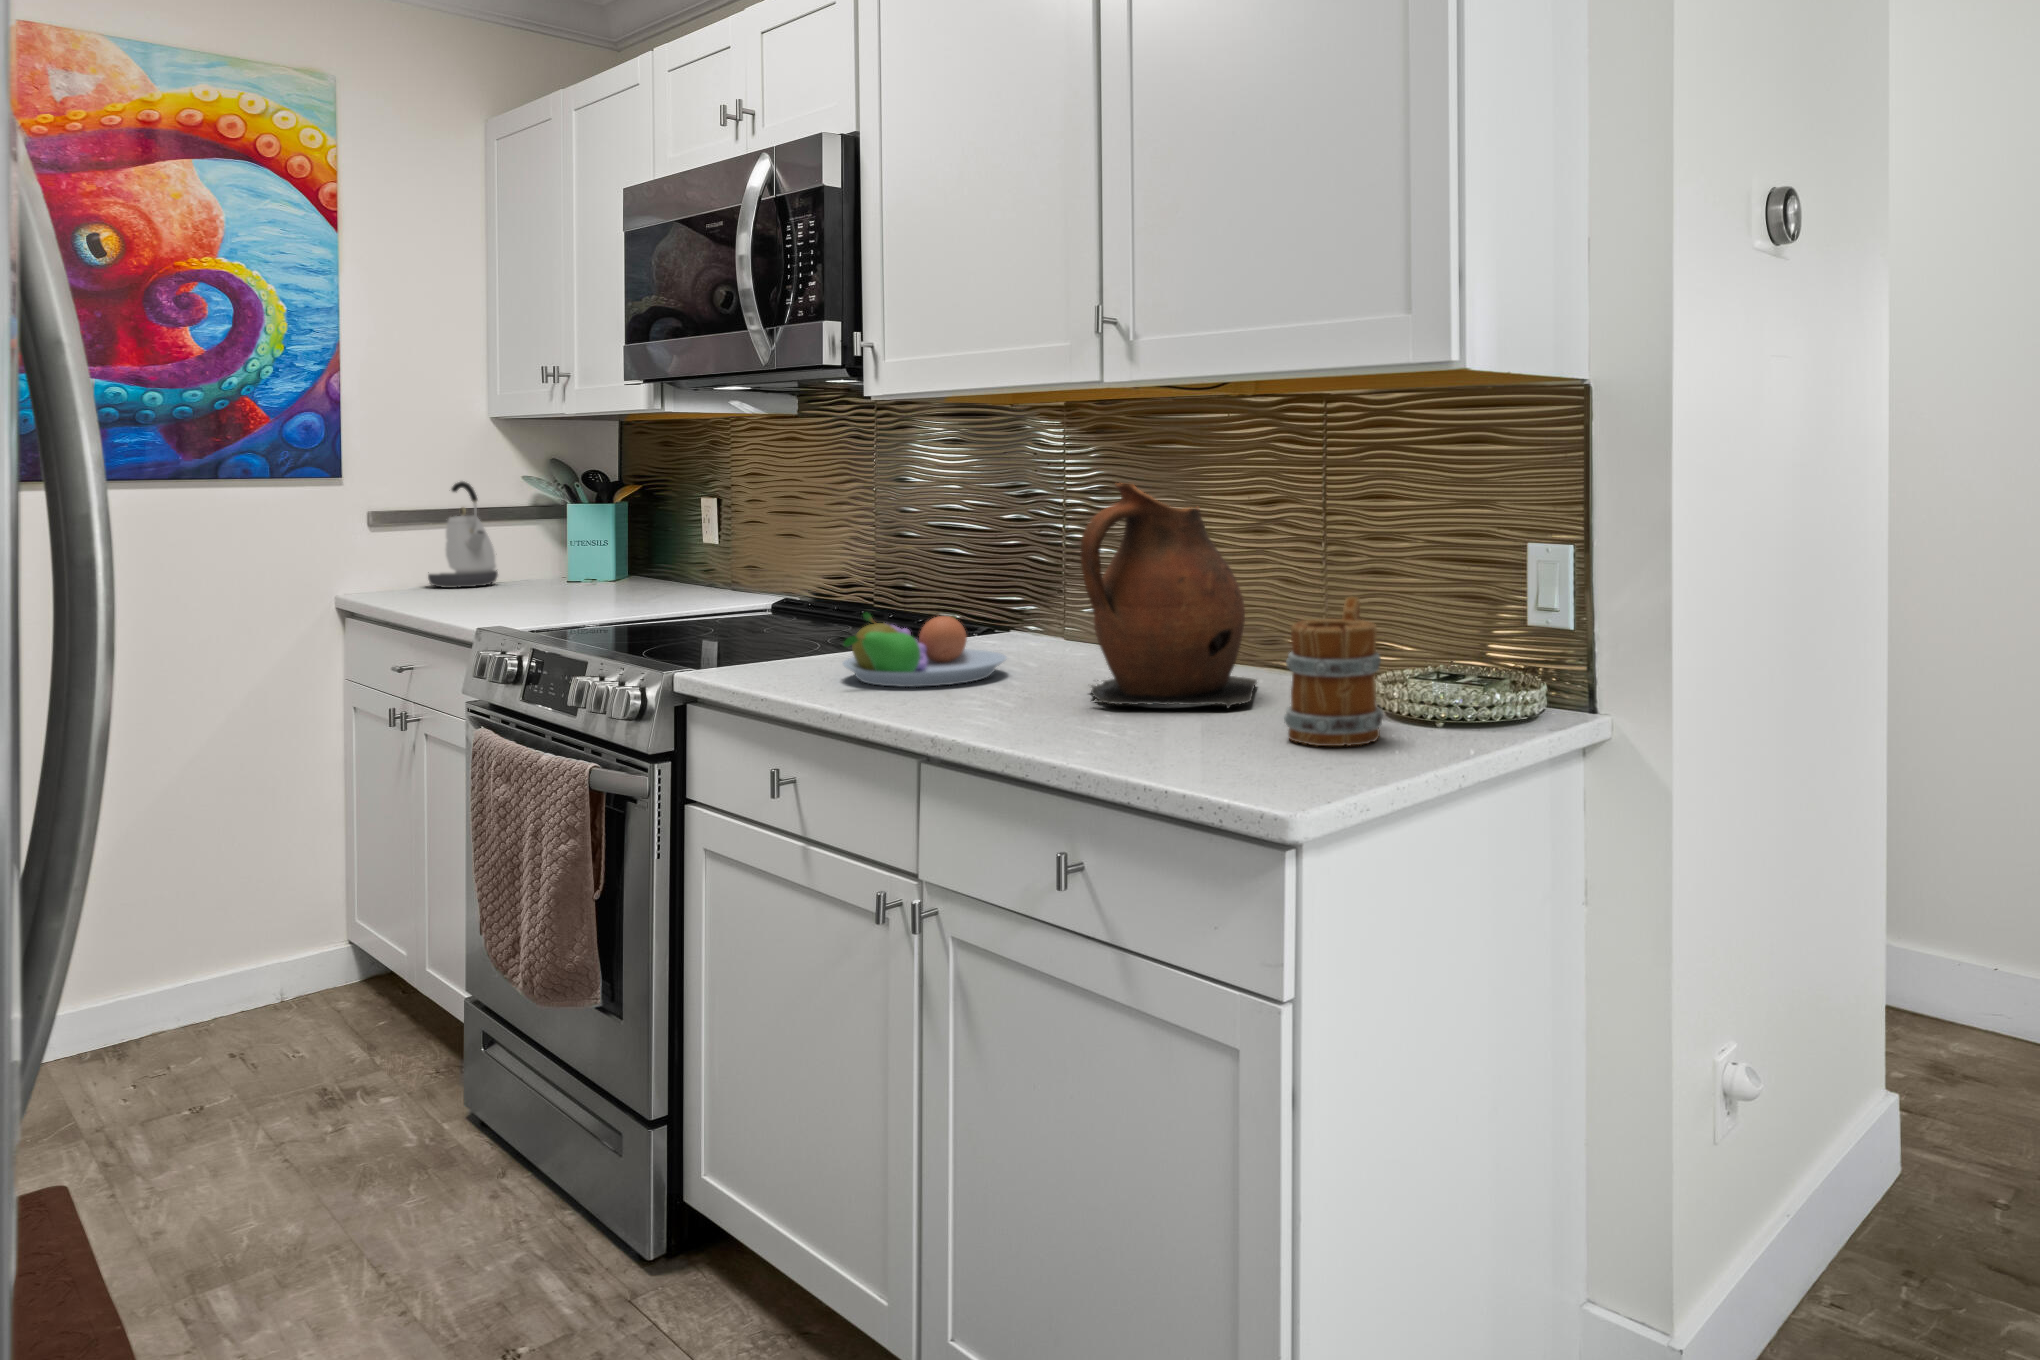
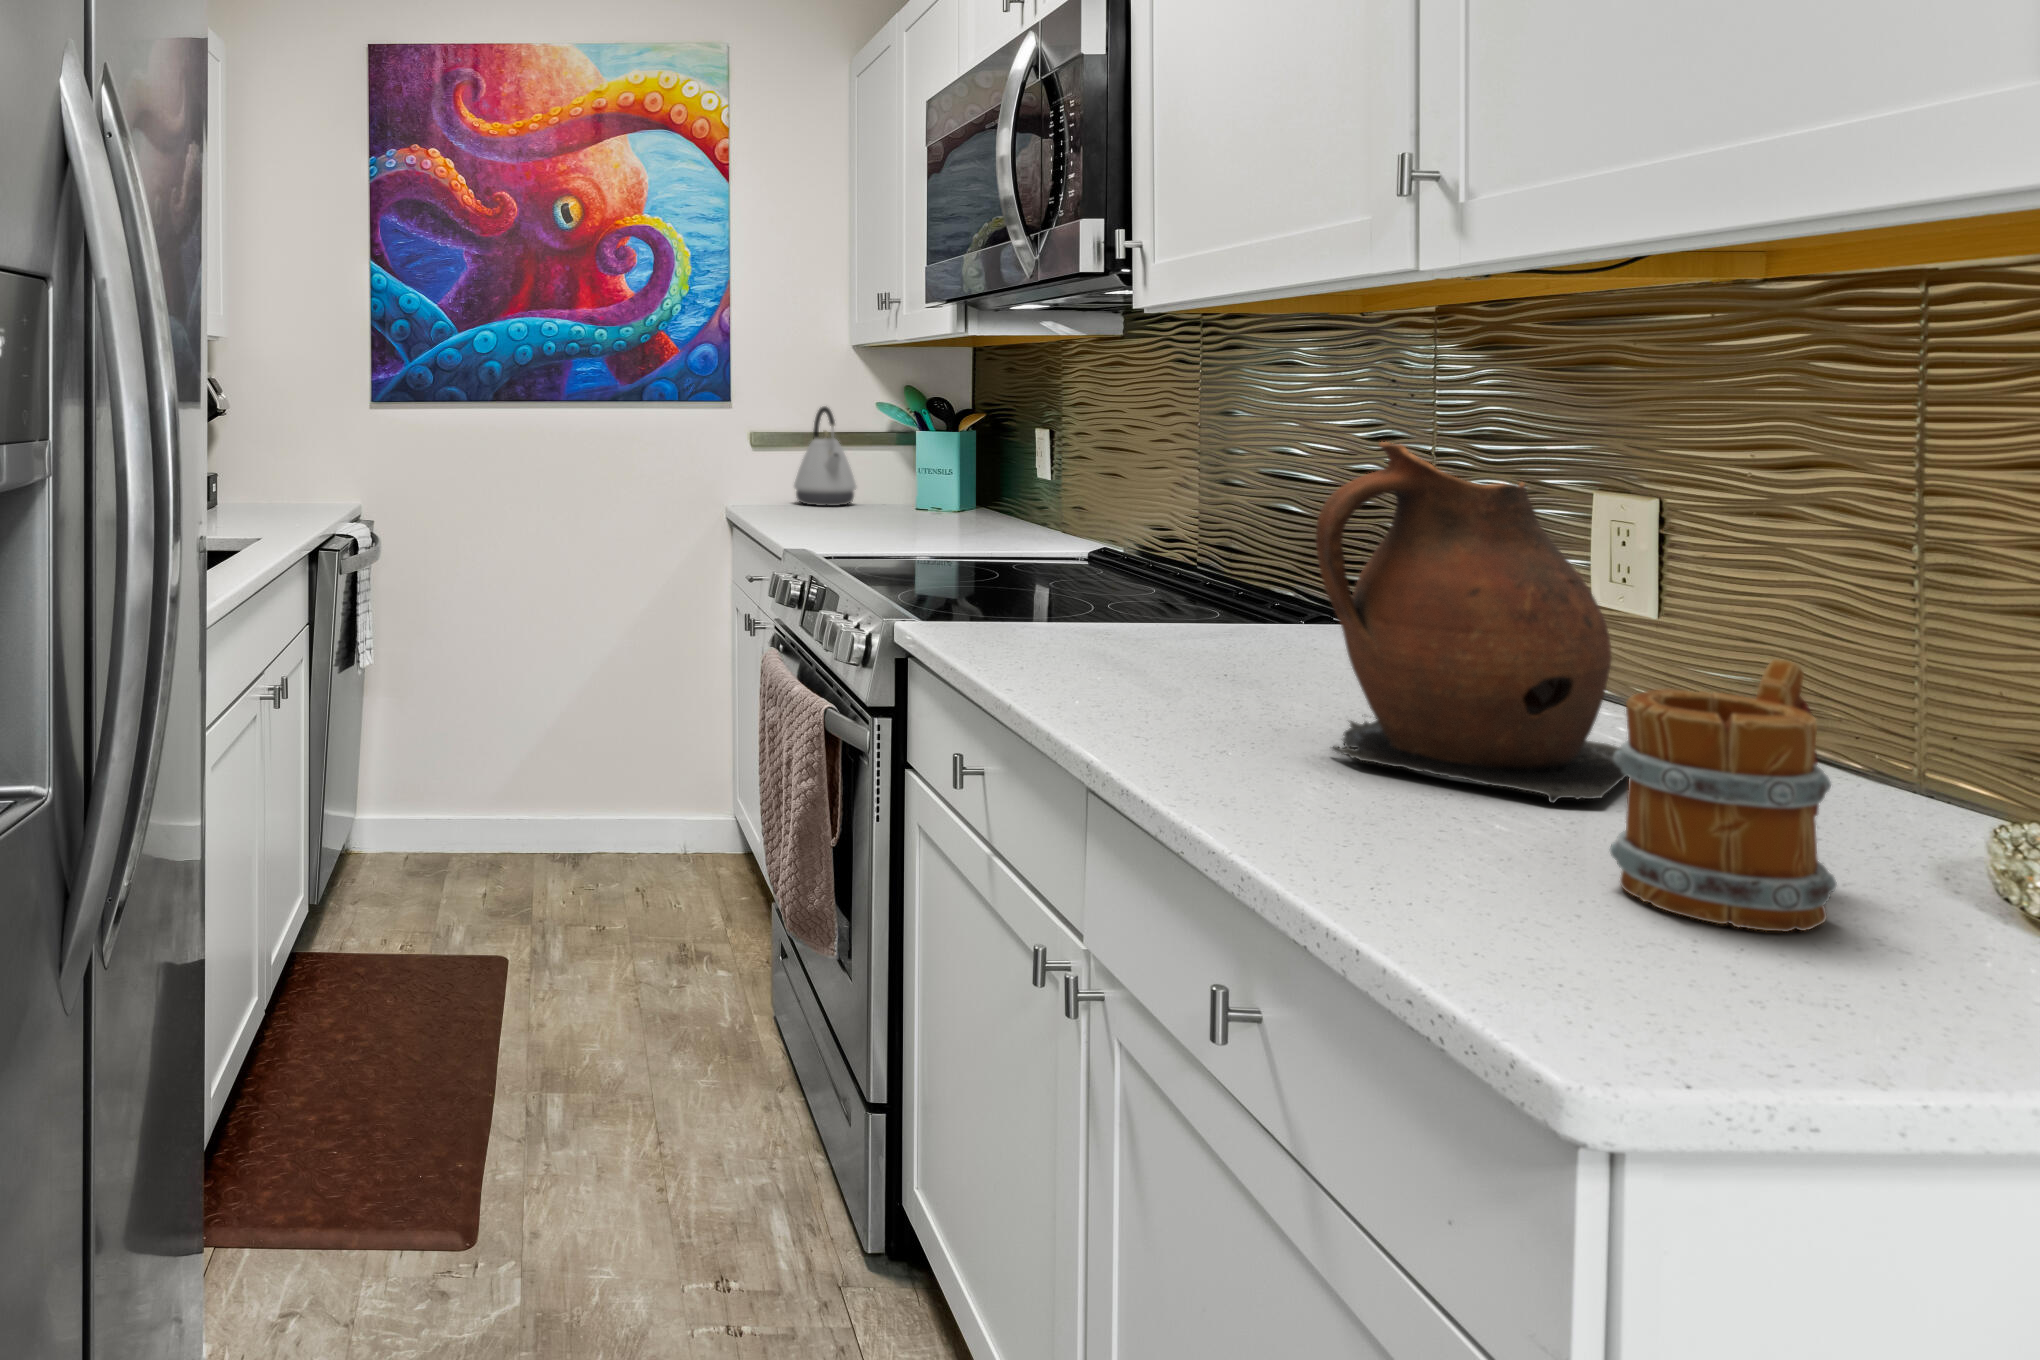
fruit bowl: present [842,613,1007,687] -> none [1035,582,1263,687]

